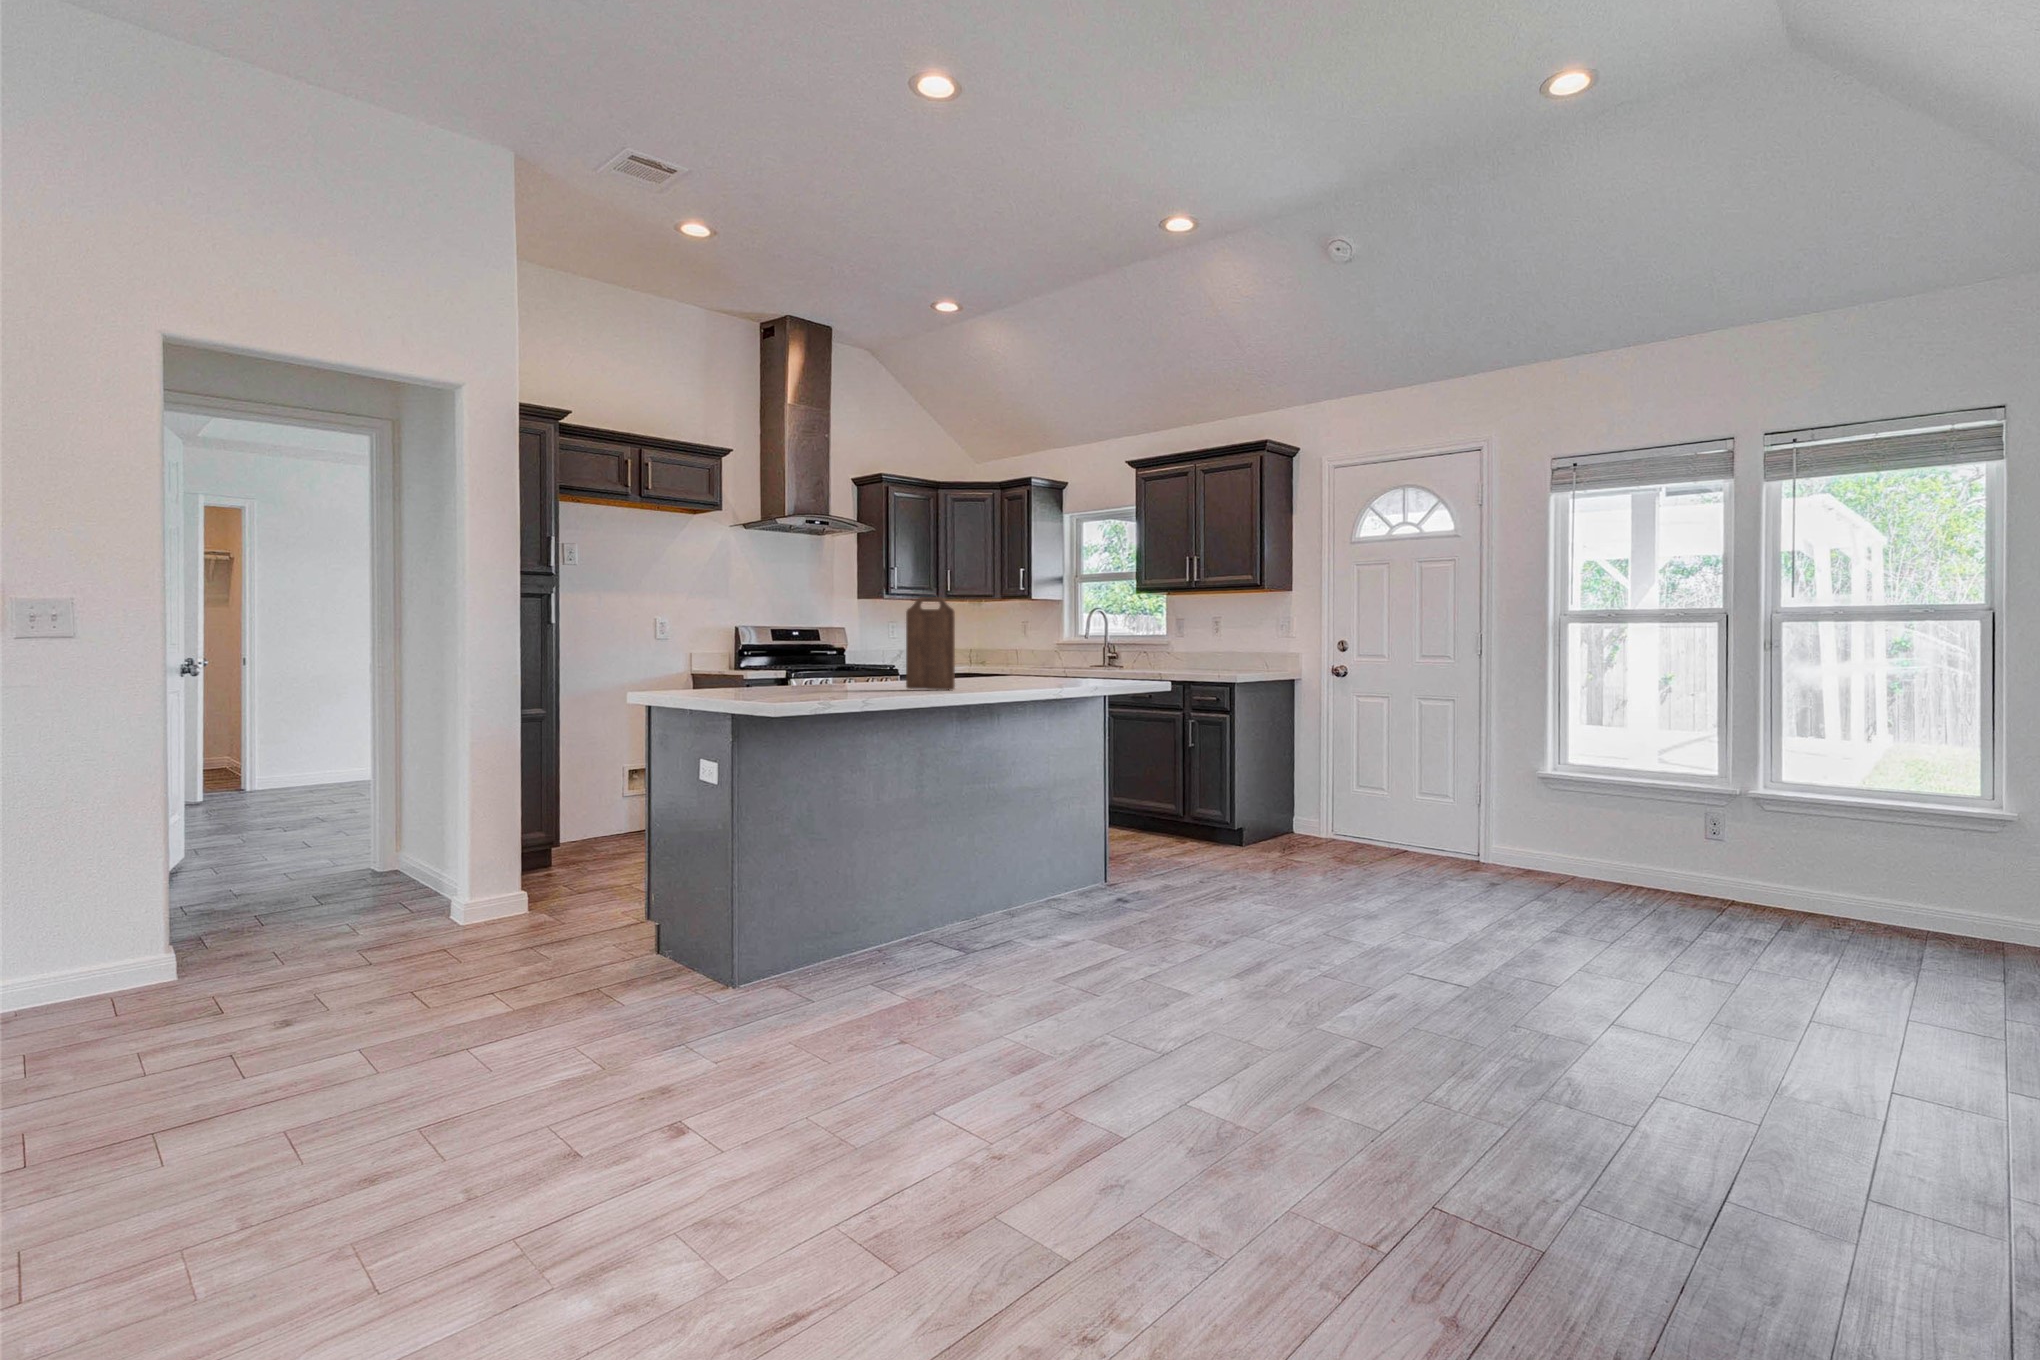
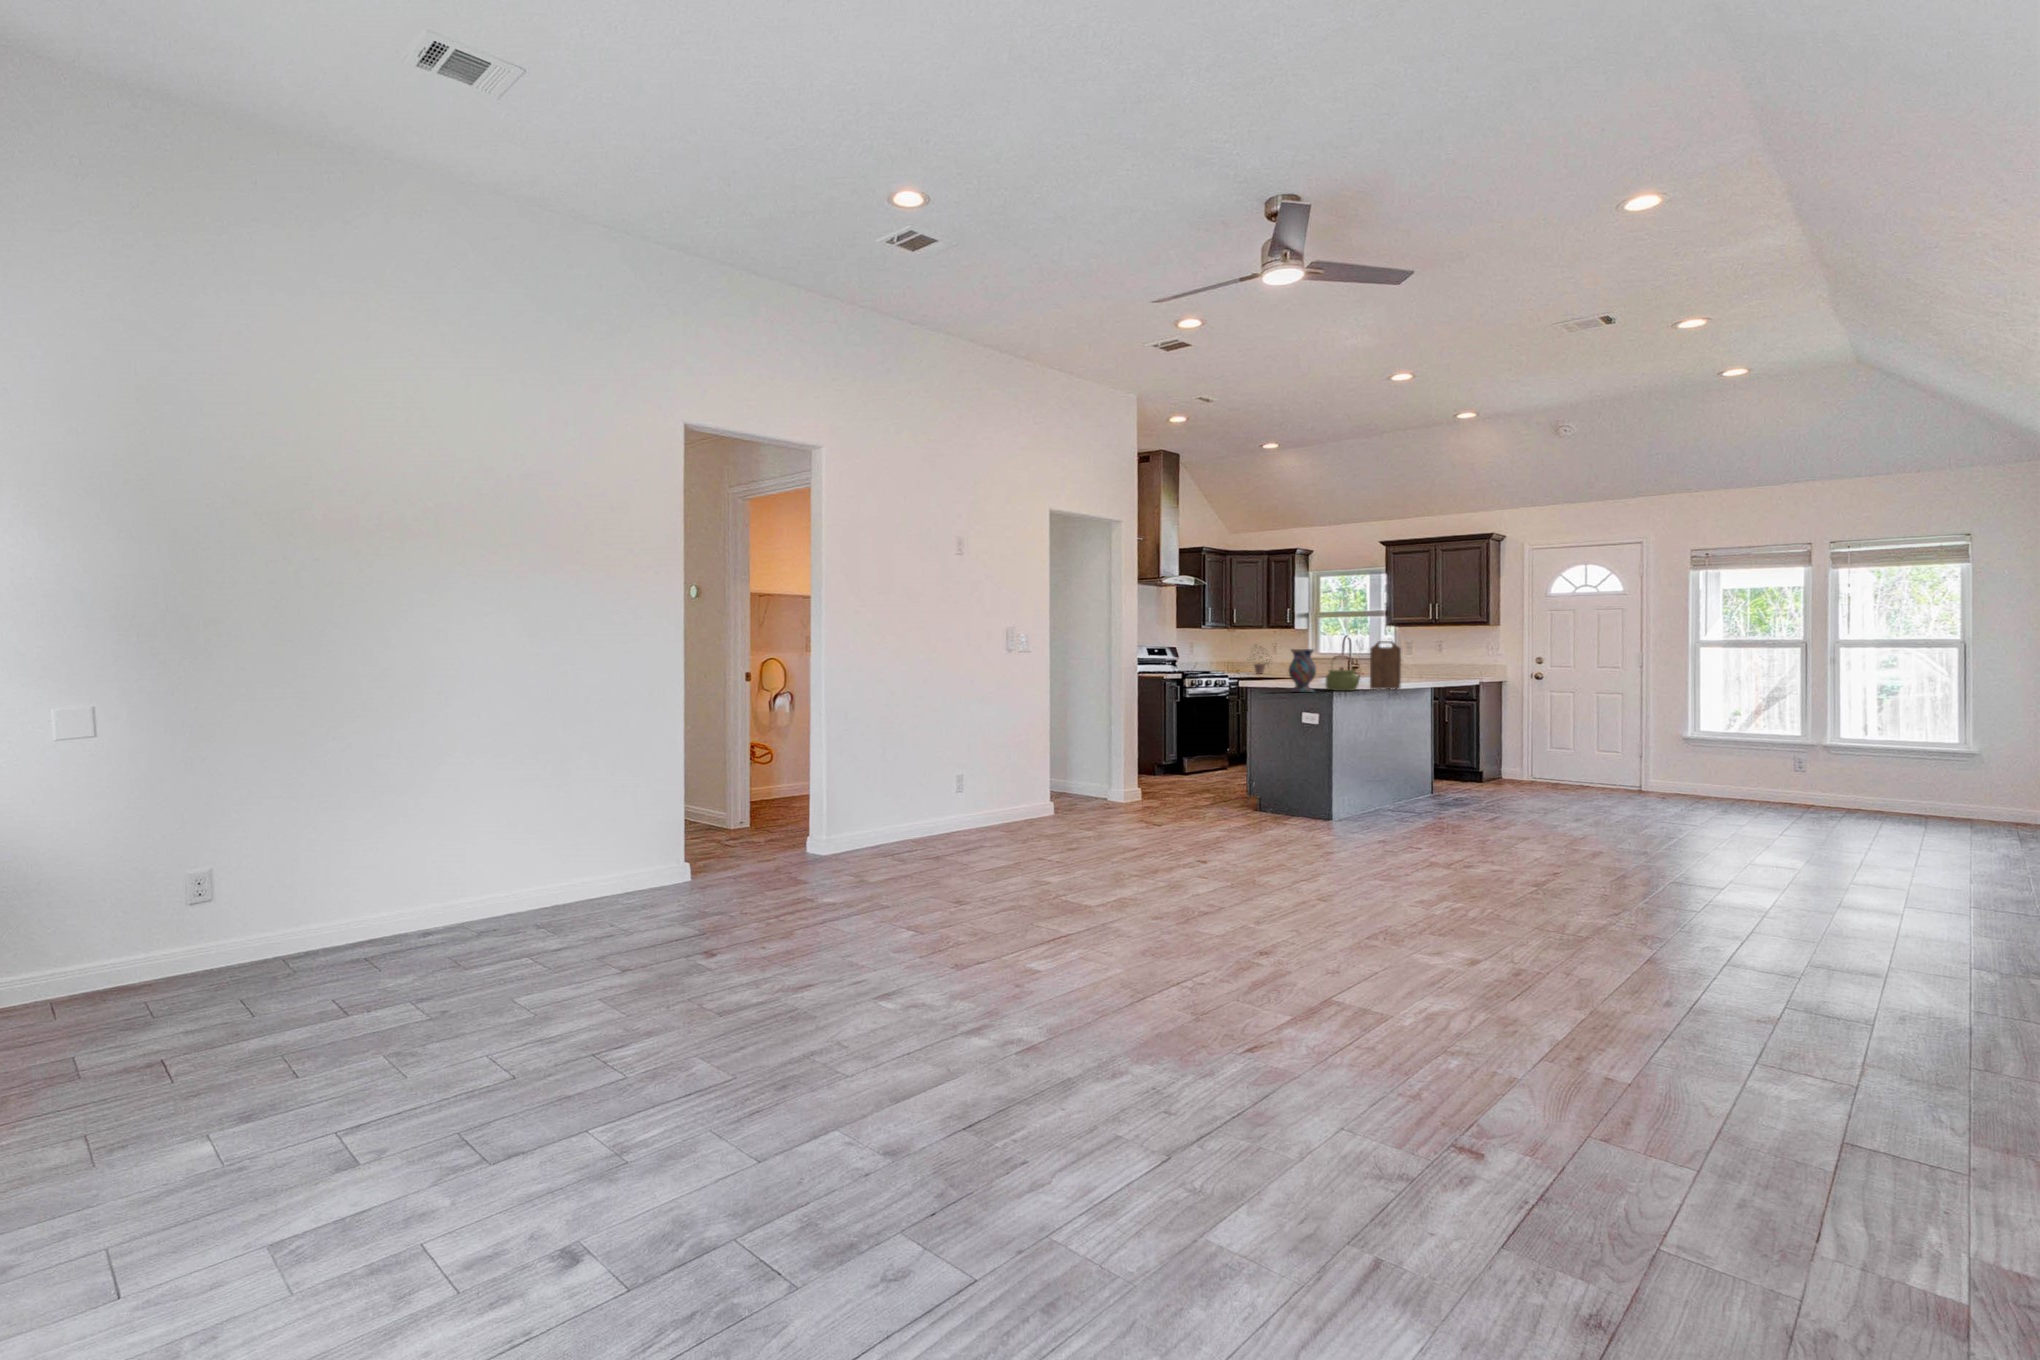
vase: none [699,608,754,695] -> present [1289,649,1316,692]
kettle: none [802,623,862,692] -> present [1325,656,1360,691]
potted plant: none [982,623,1031,667] -> present [1254,647,1268,674]

